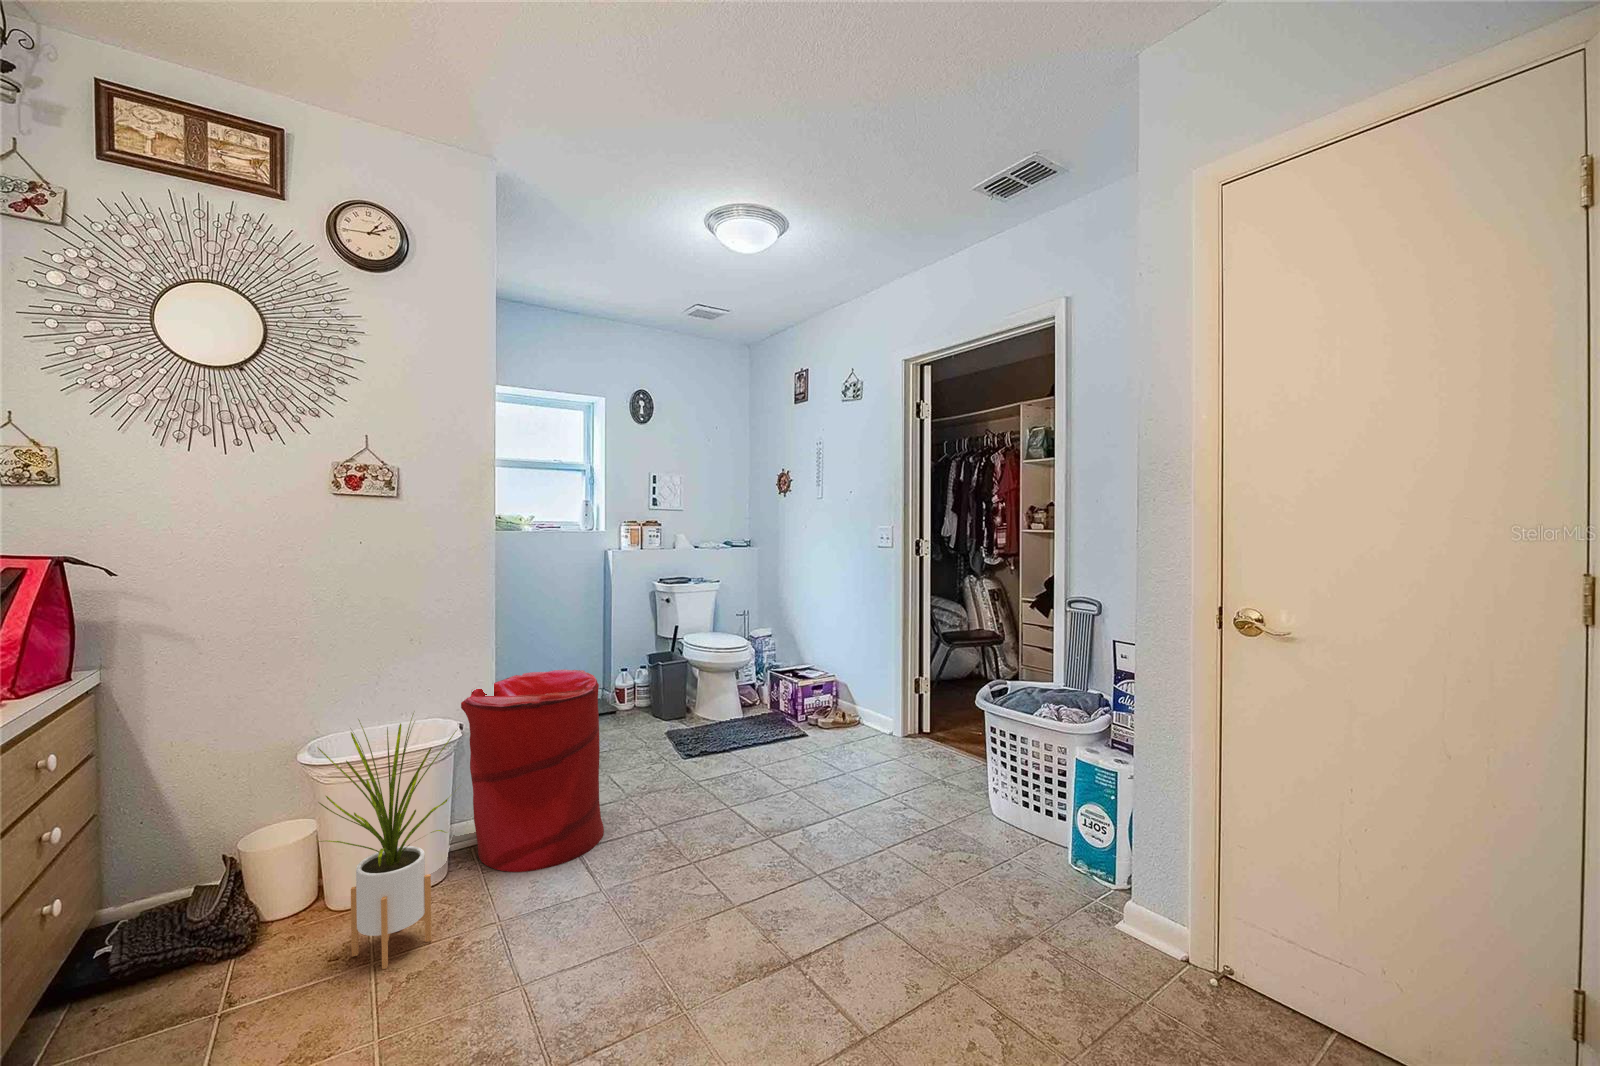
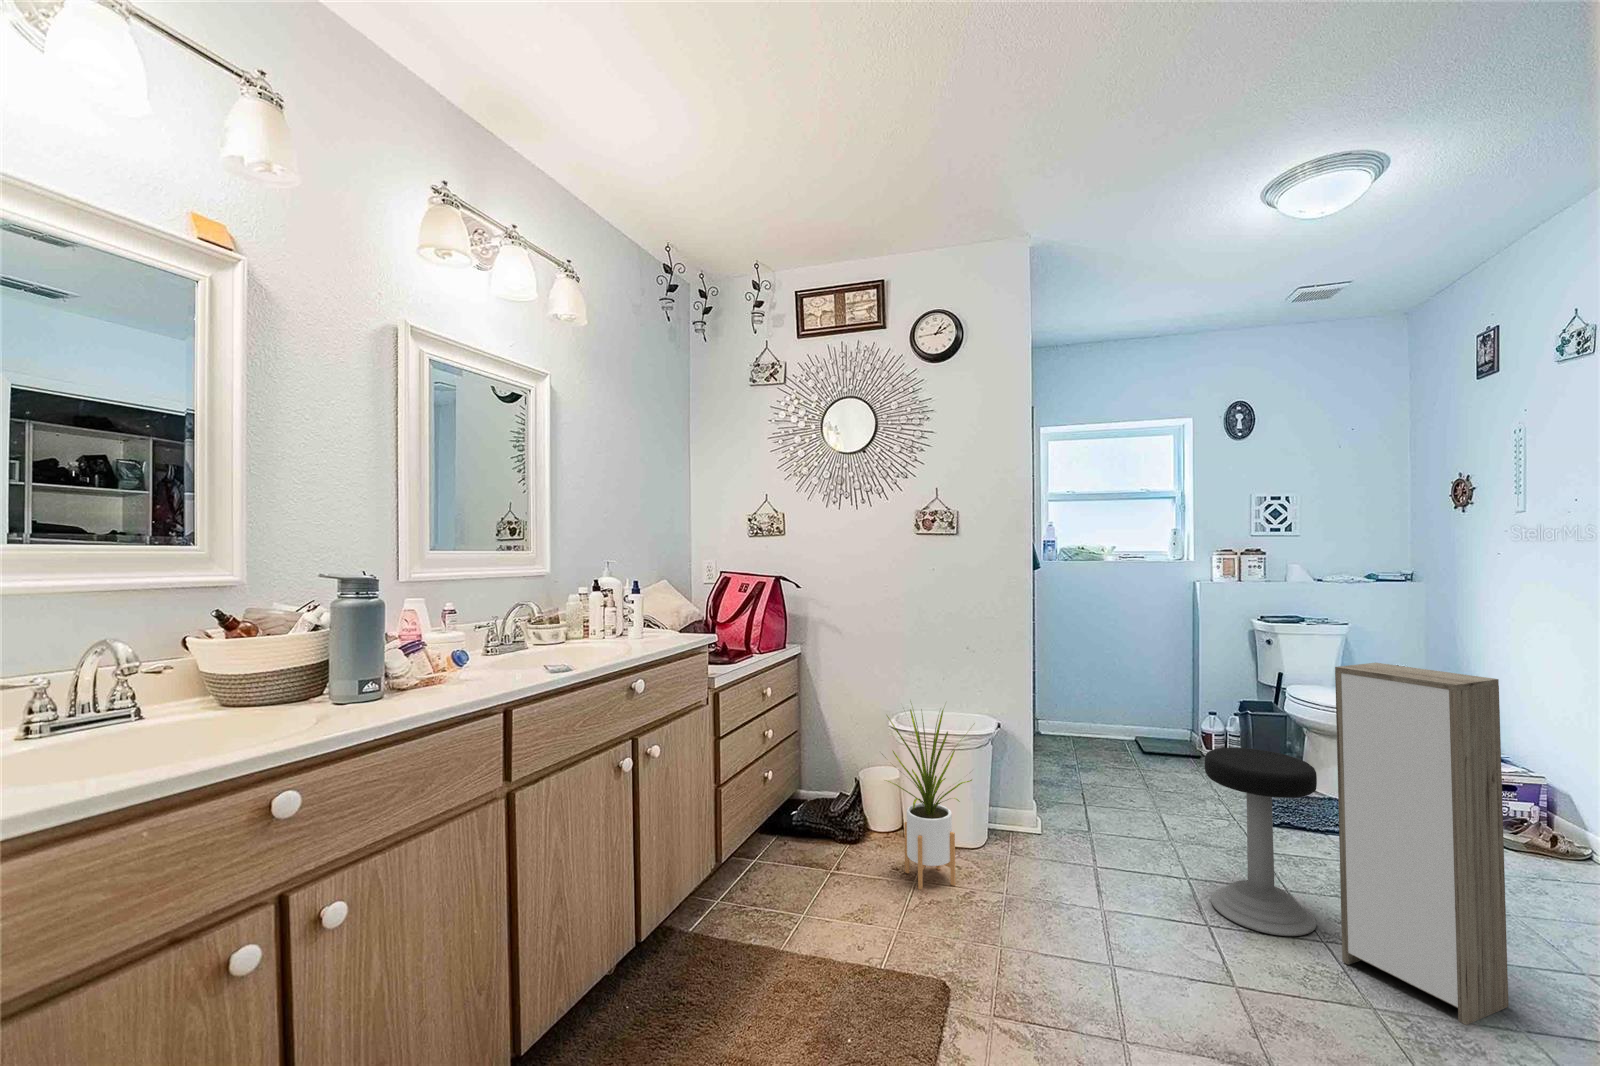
storage cabinet: none [786,606,874,858] -> present [1335,663,1509,1025]
laundry hamper: present [461,669,604,872] -> none [1000,691,1130,874]
stool: none [680,692,762,850] -> present [1205,748,1317,936]

